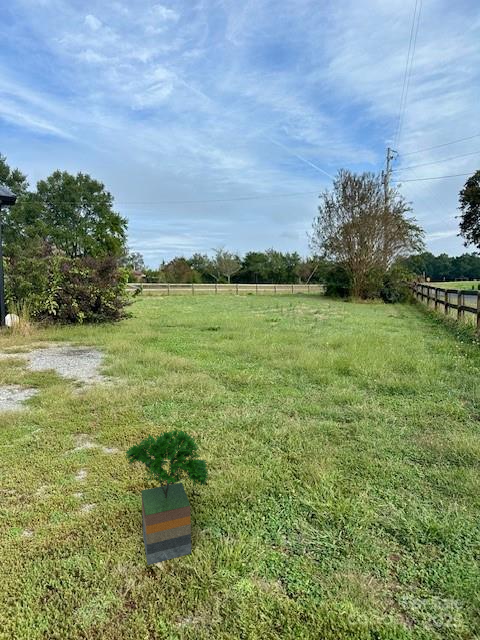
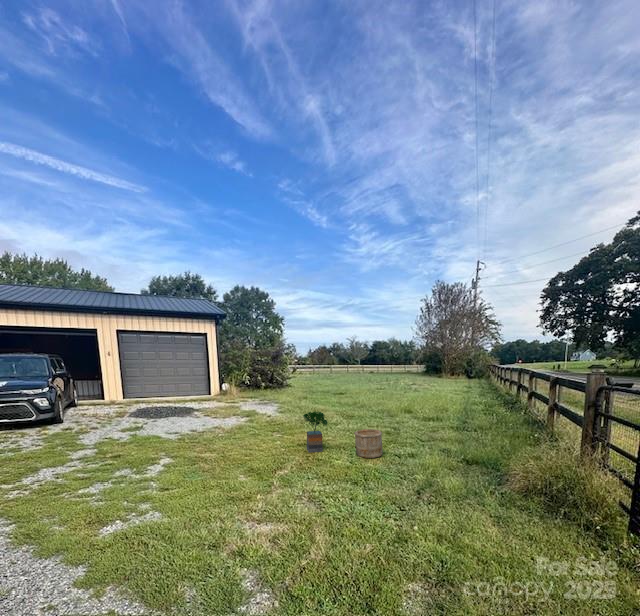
wooden bucket: none [292,479,383,592] -> present [354,429,383,458]

